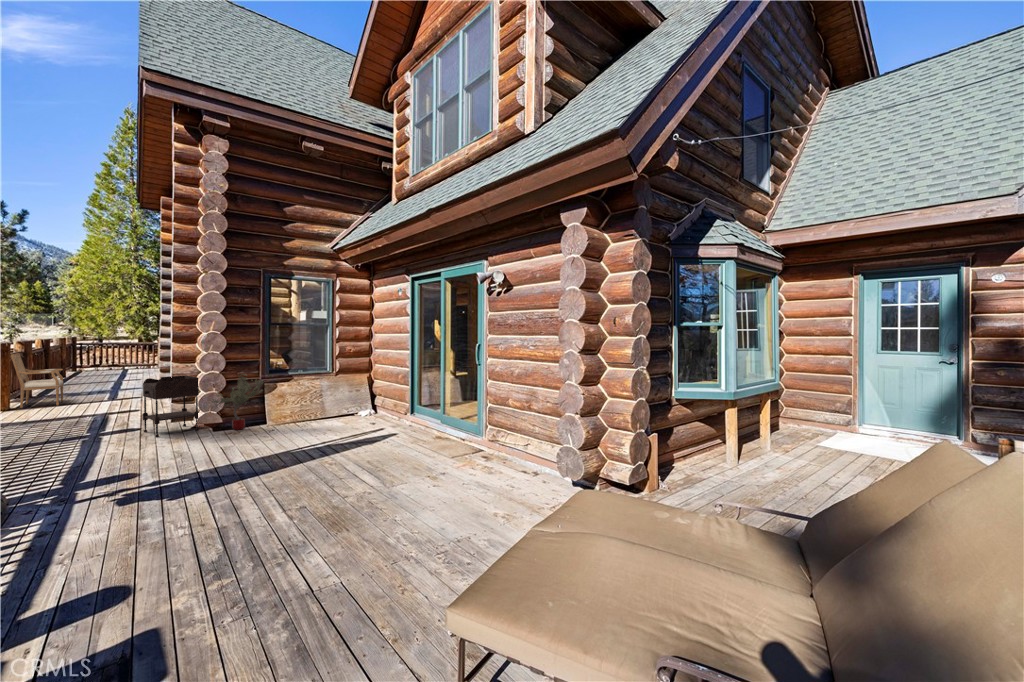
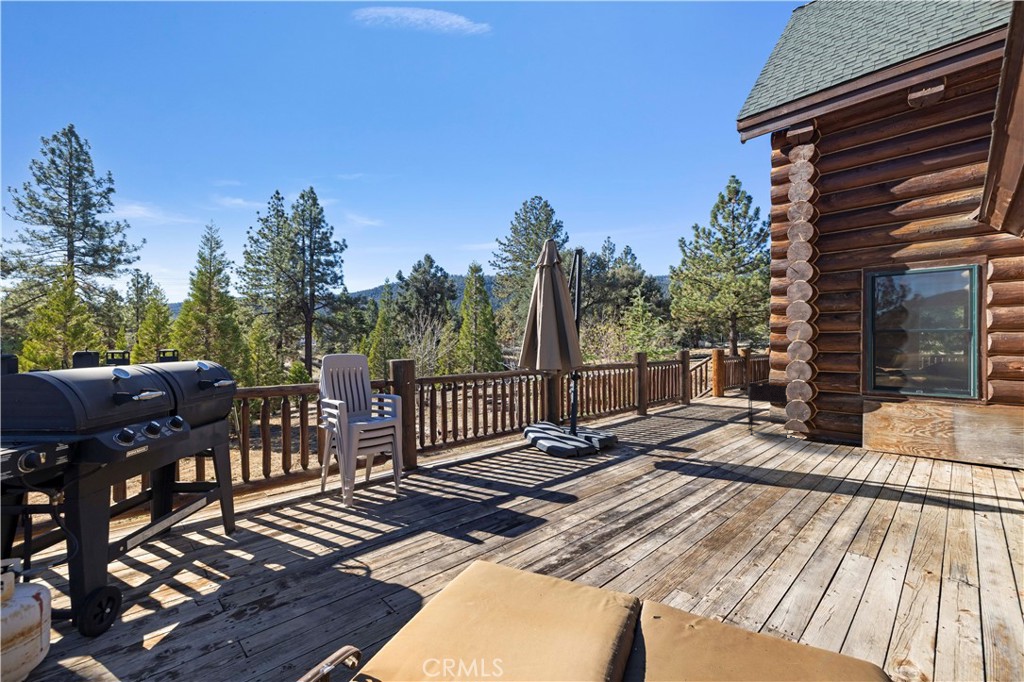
chair: present [11,353,63,408] -> none [701,360,732,401]
potted tree: present [212,374,263,430] -> none [795,386,857,447]

